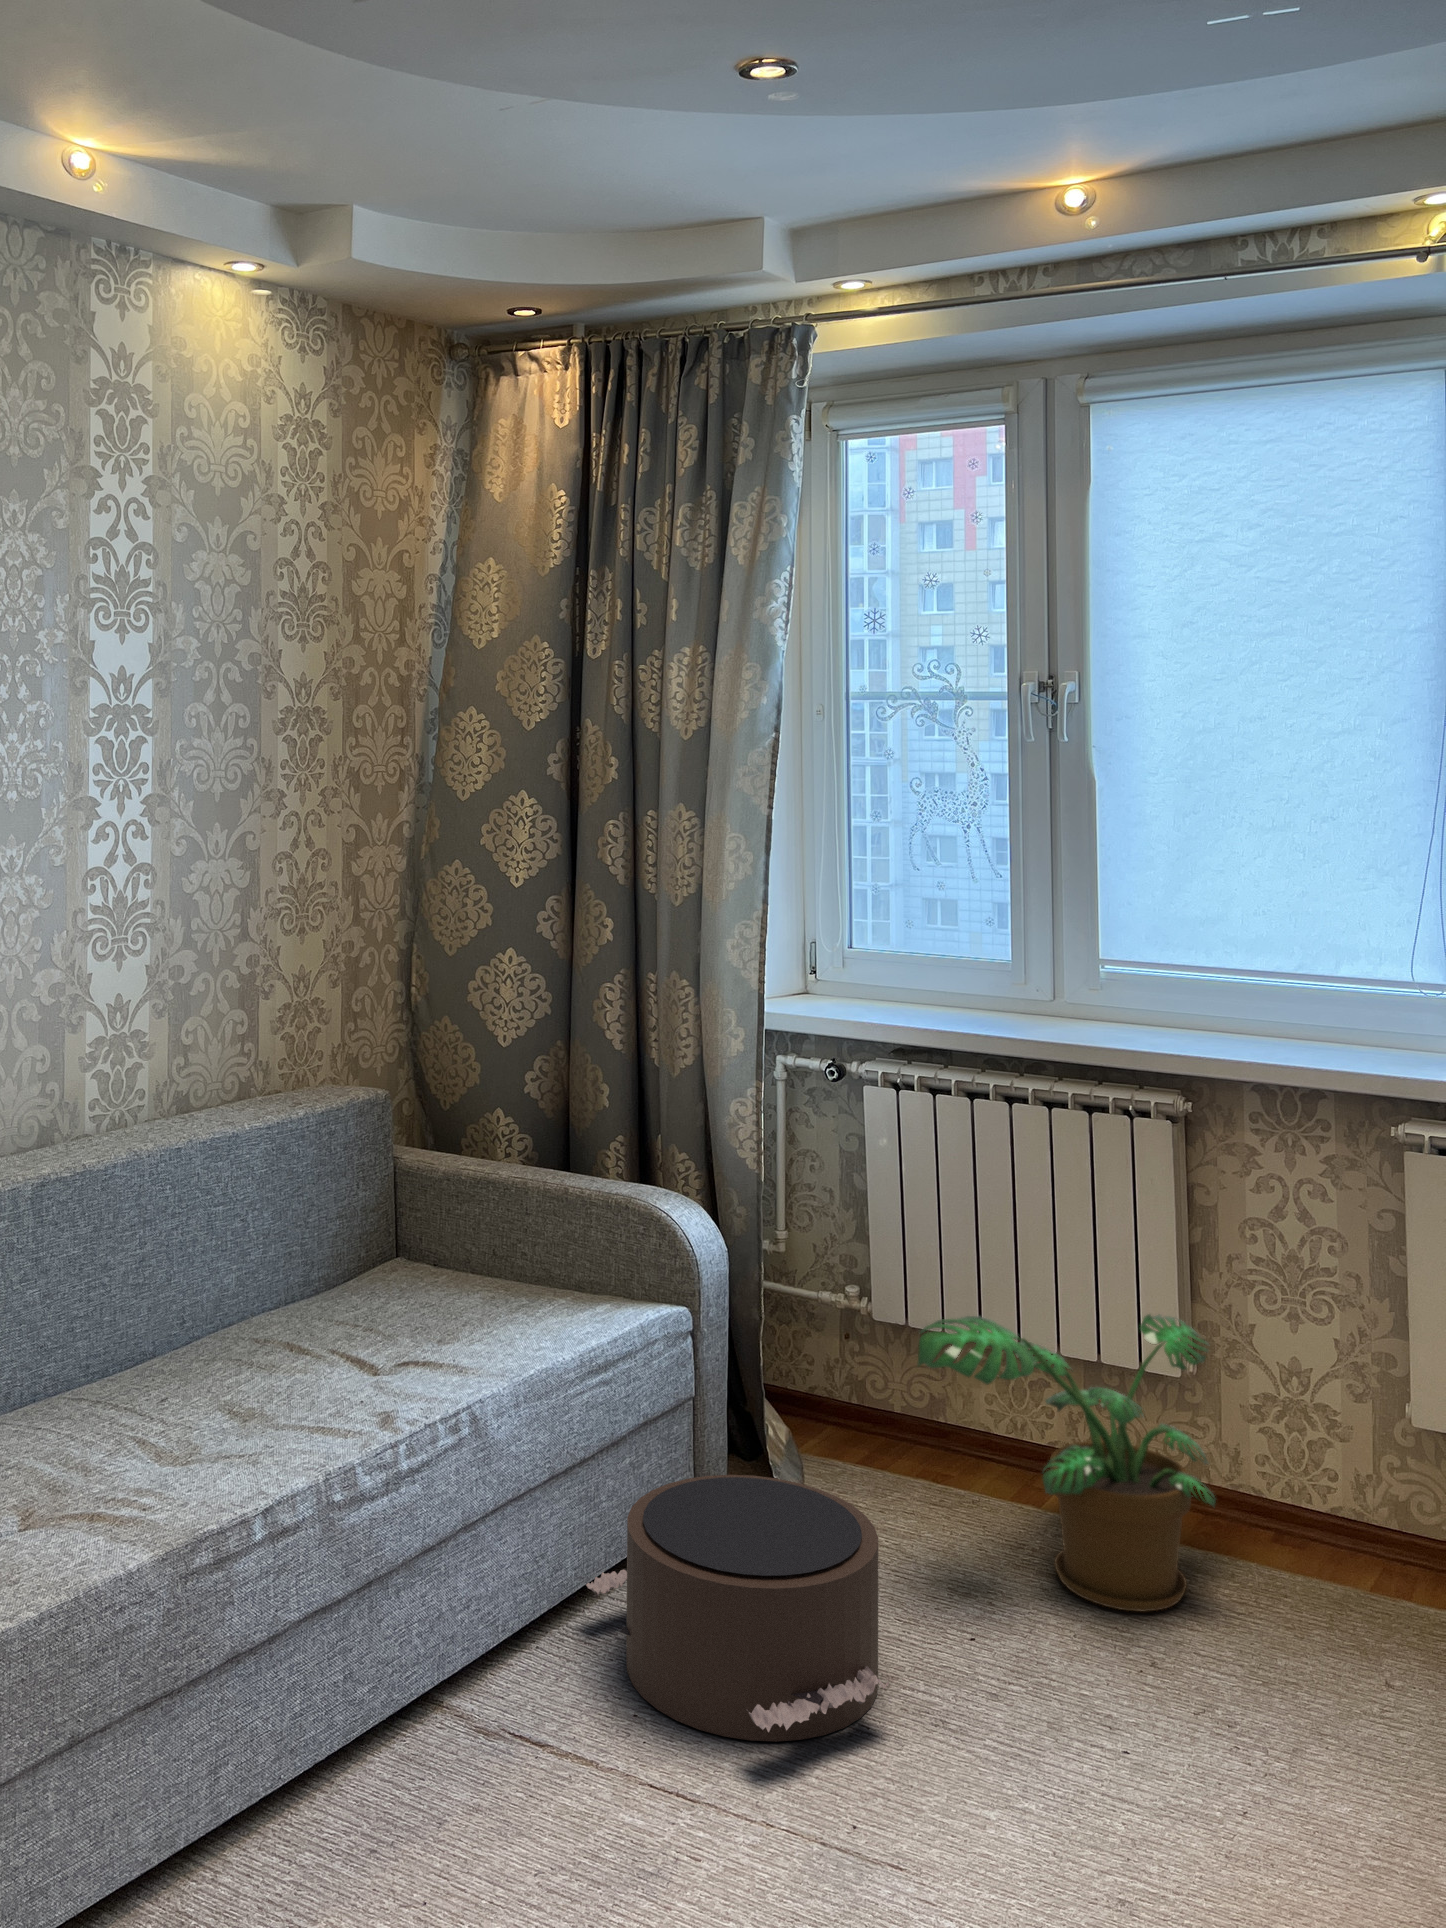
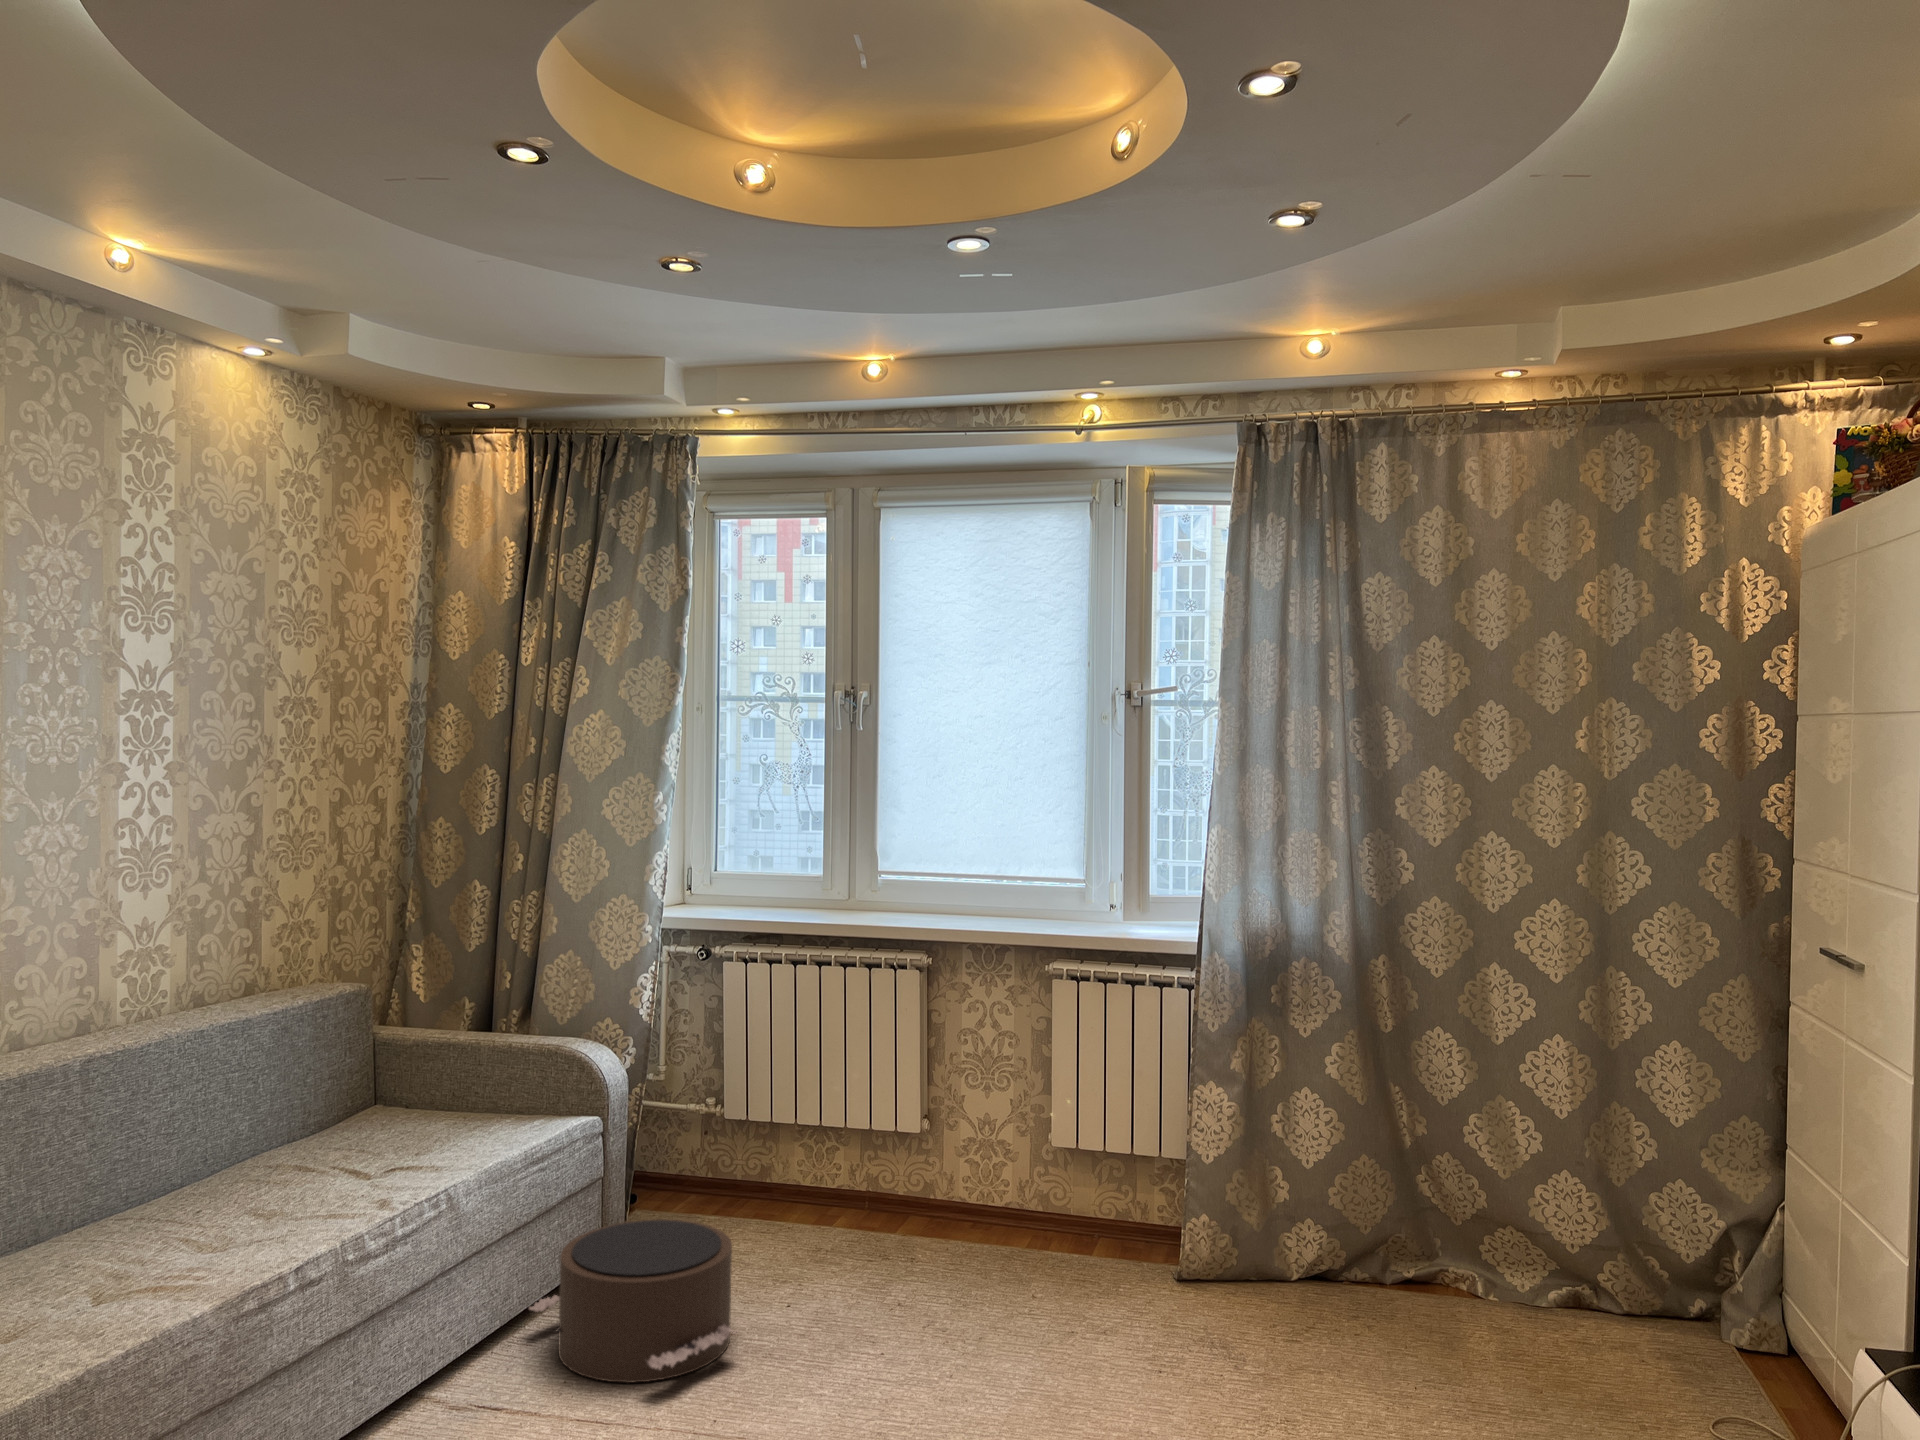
potted plant: present [918,1314,1216,1612] -> none [758,1091,939,1273]

